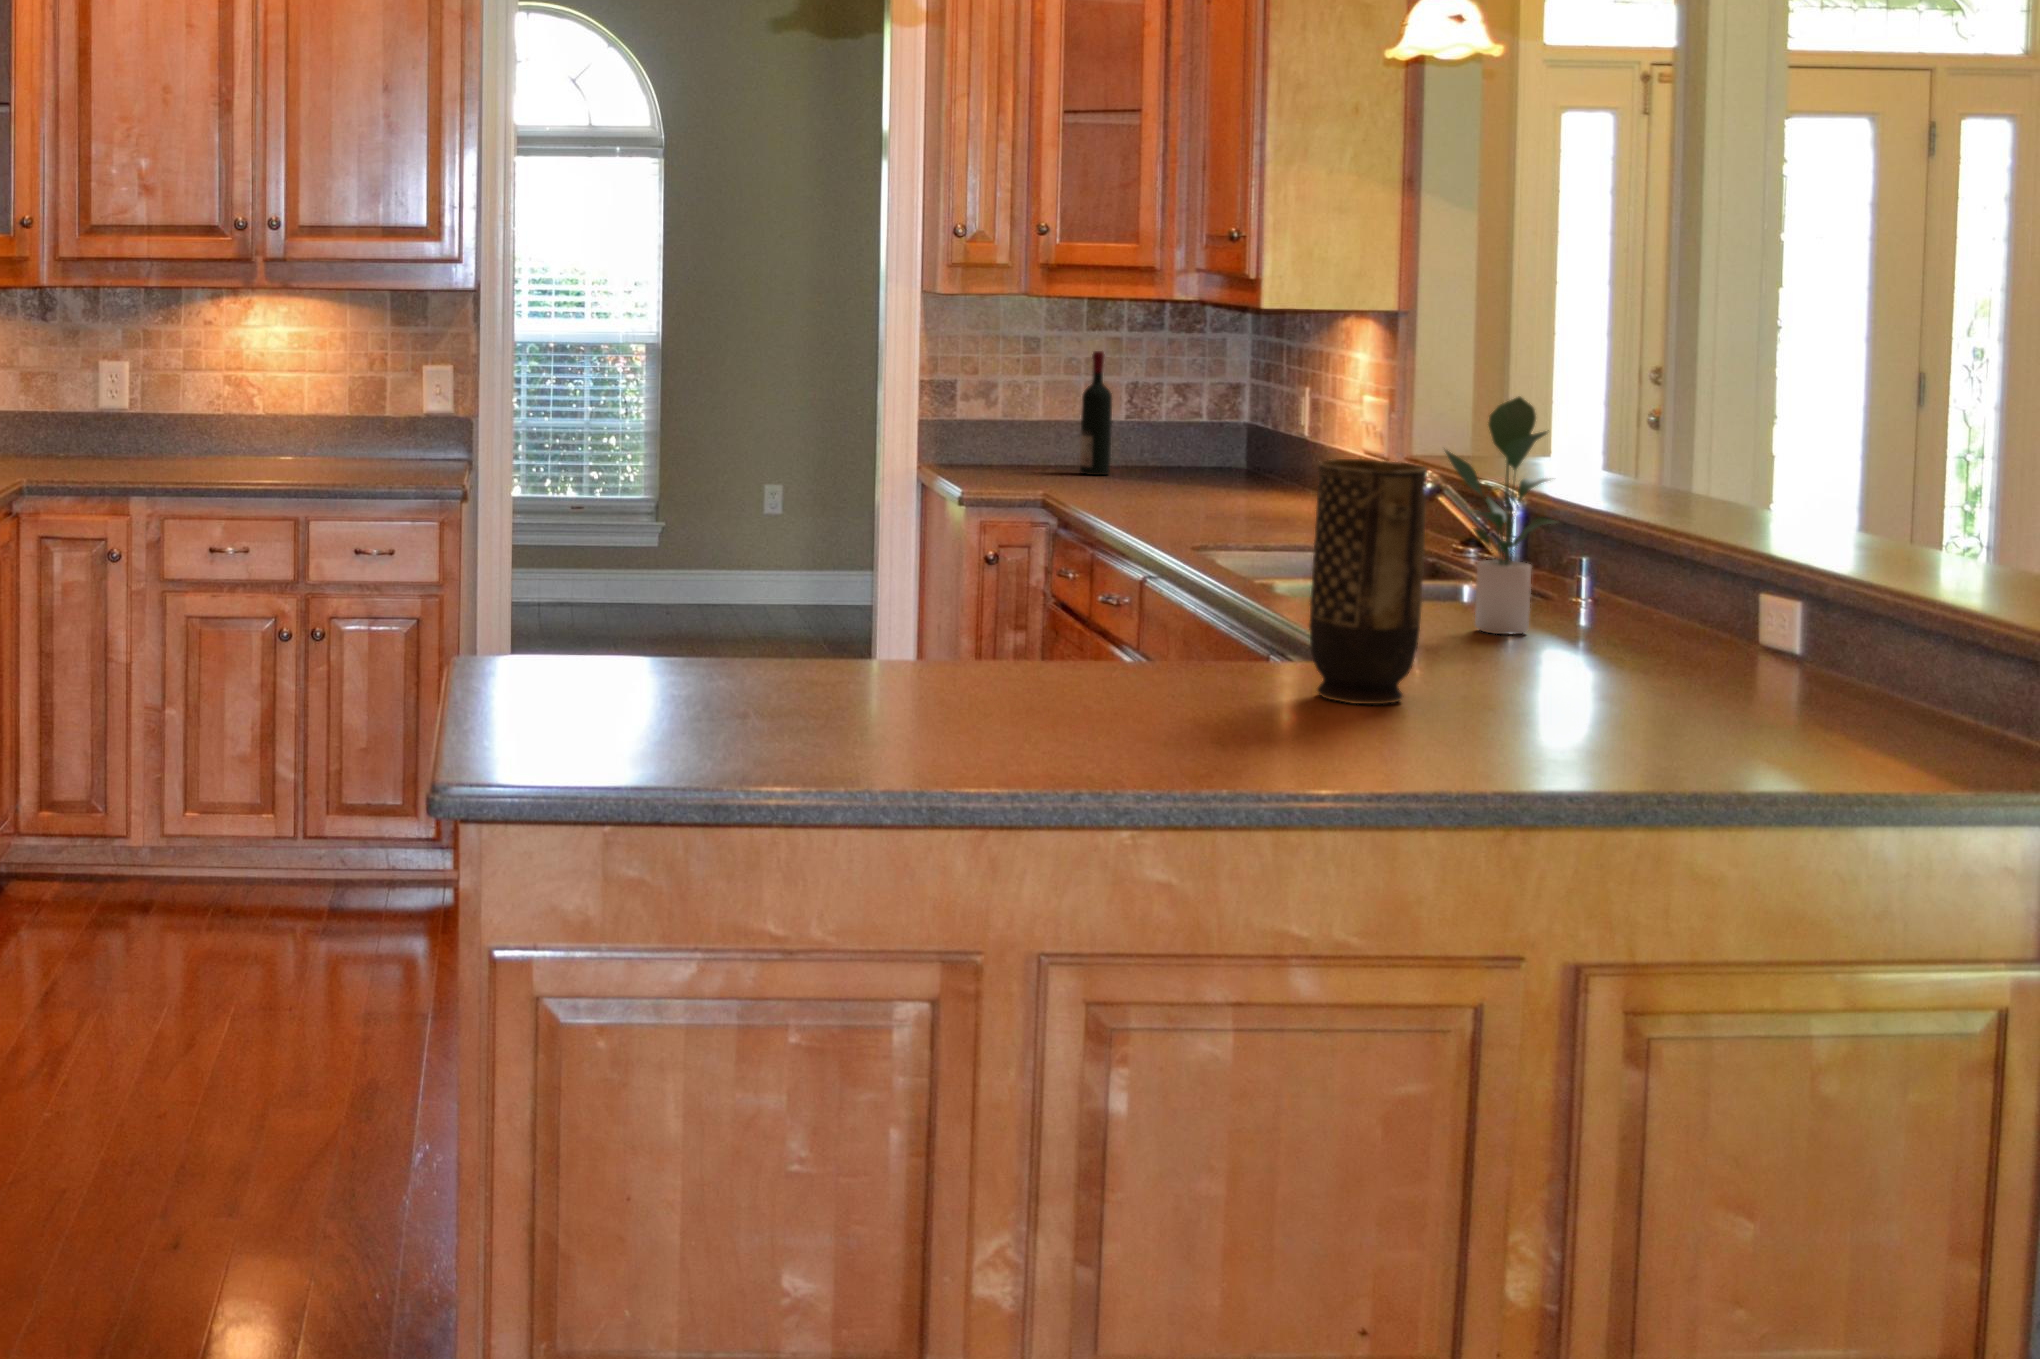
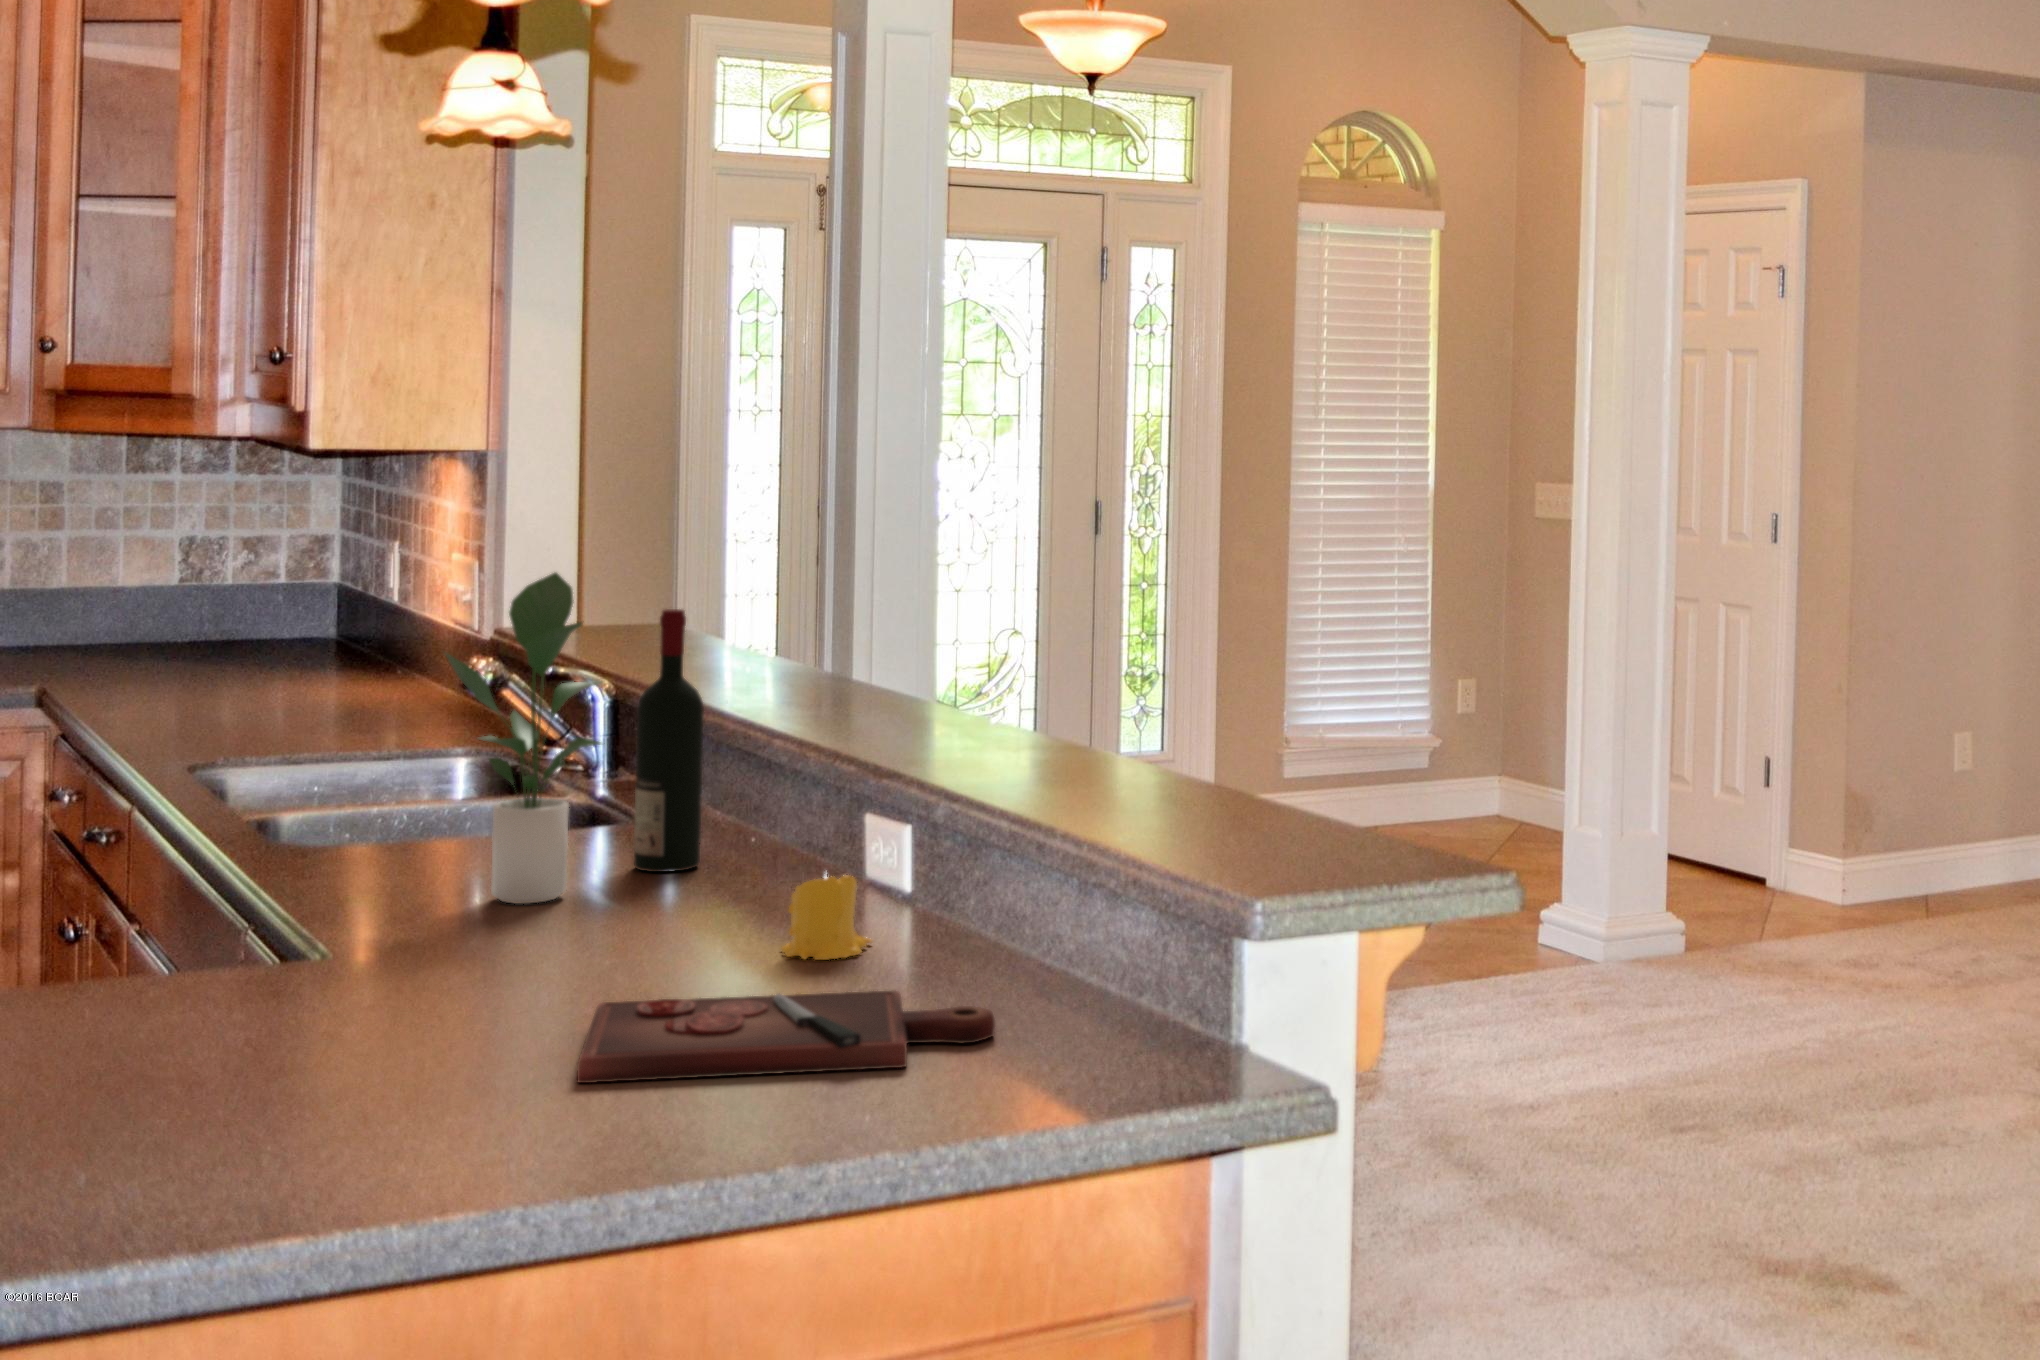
wine bottle: present [1080,351,1112,475] -> present [634,609,704,872]
vase: present [1309,459,1427,704] -> none [131,703,324,1102]
candle: none [1709,618,1782,684] -> present [781,873,872,960]
cutting board: none [1591,683,1899,741] -> present [577,991,995,1083]

